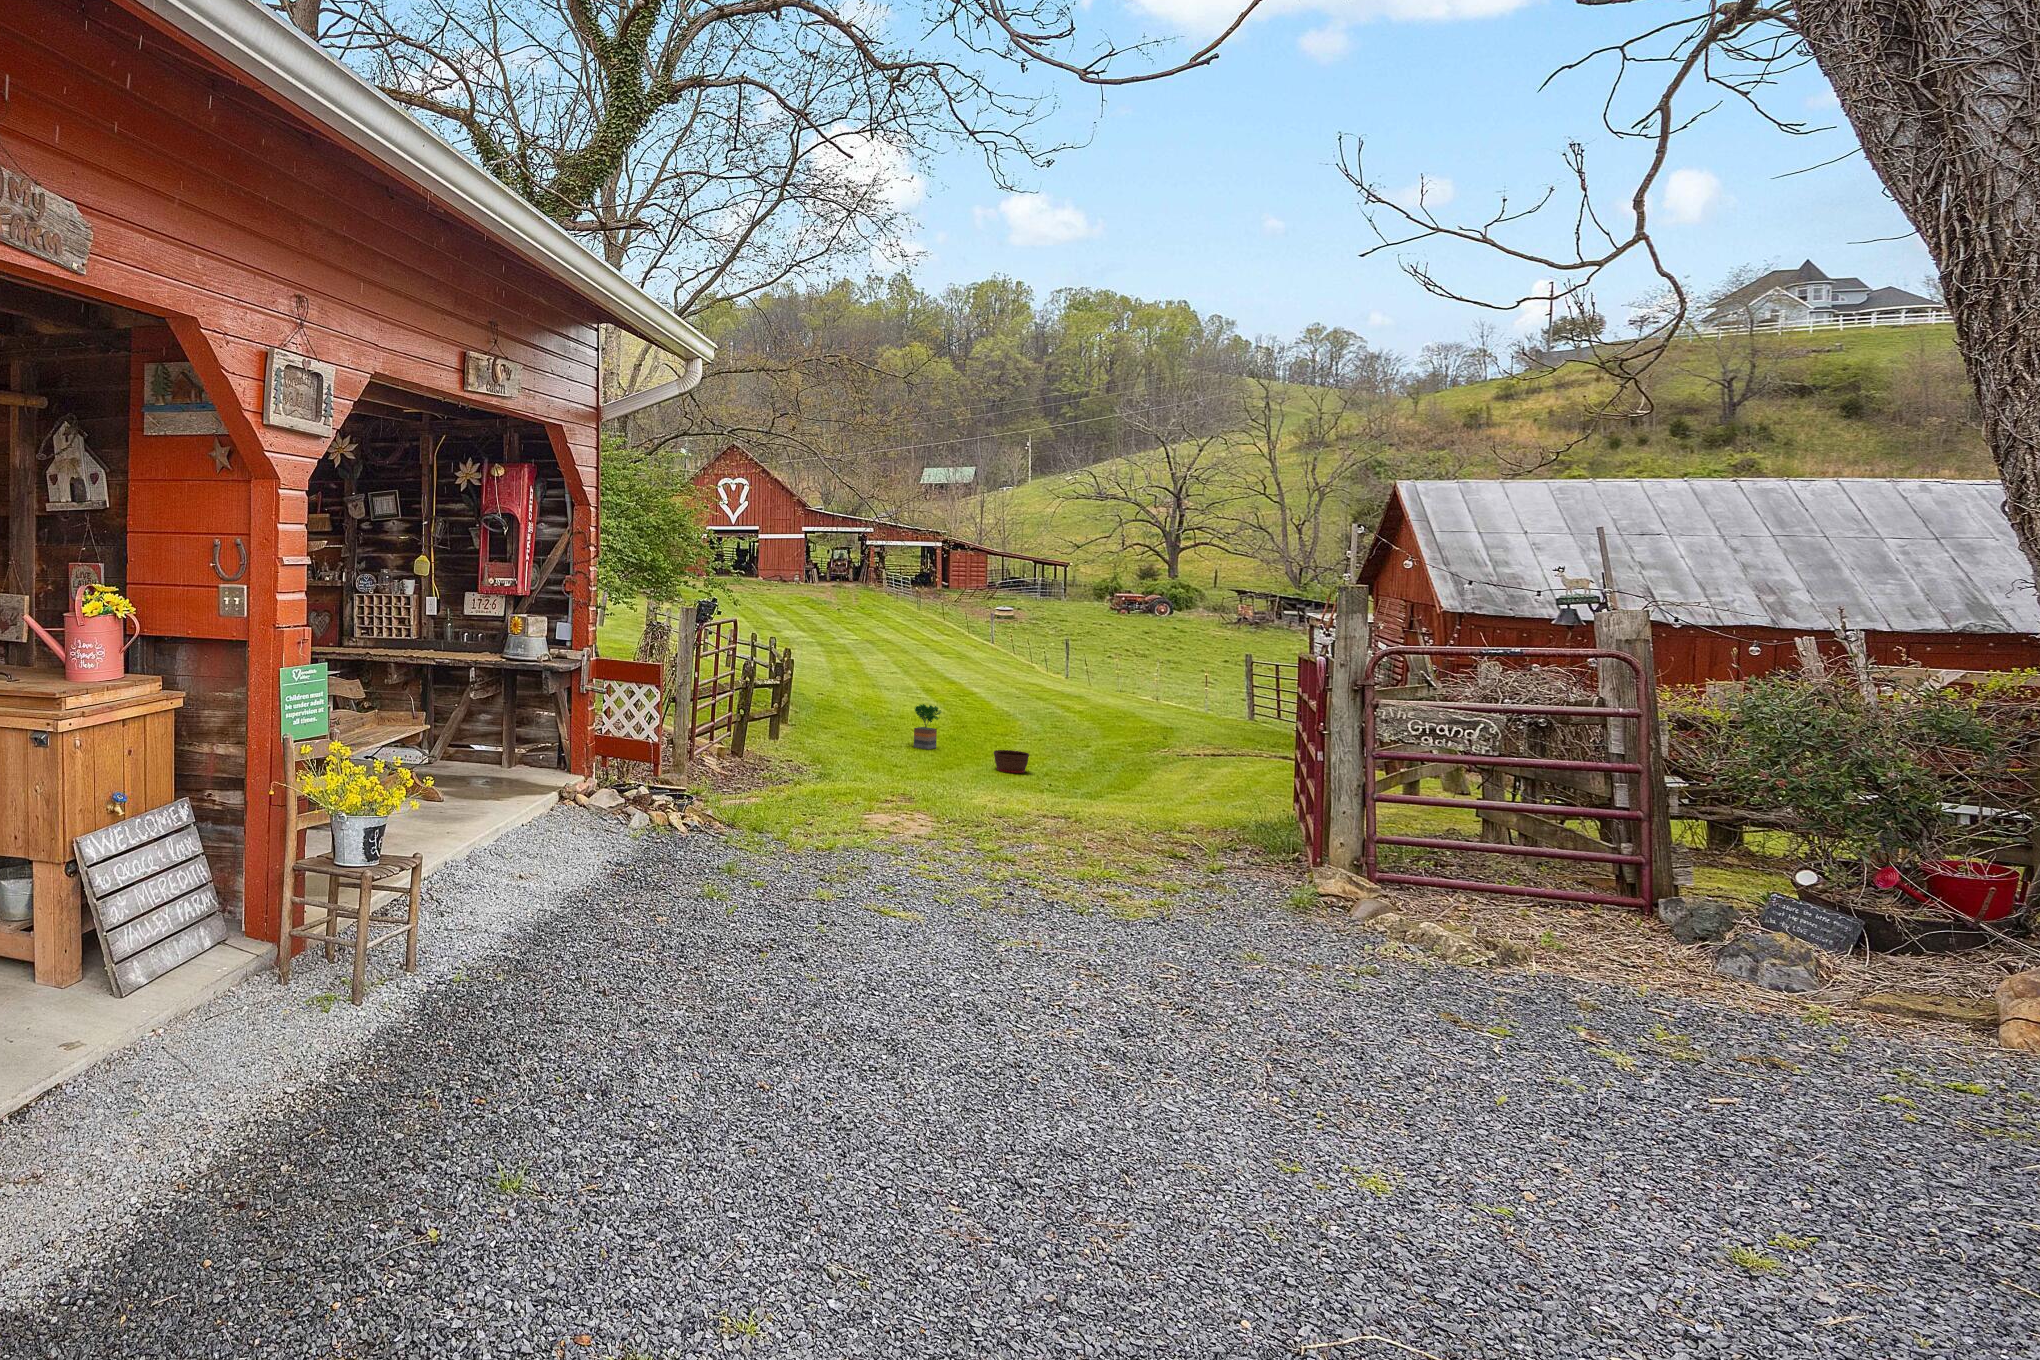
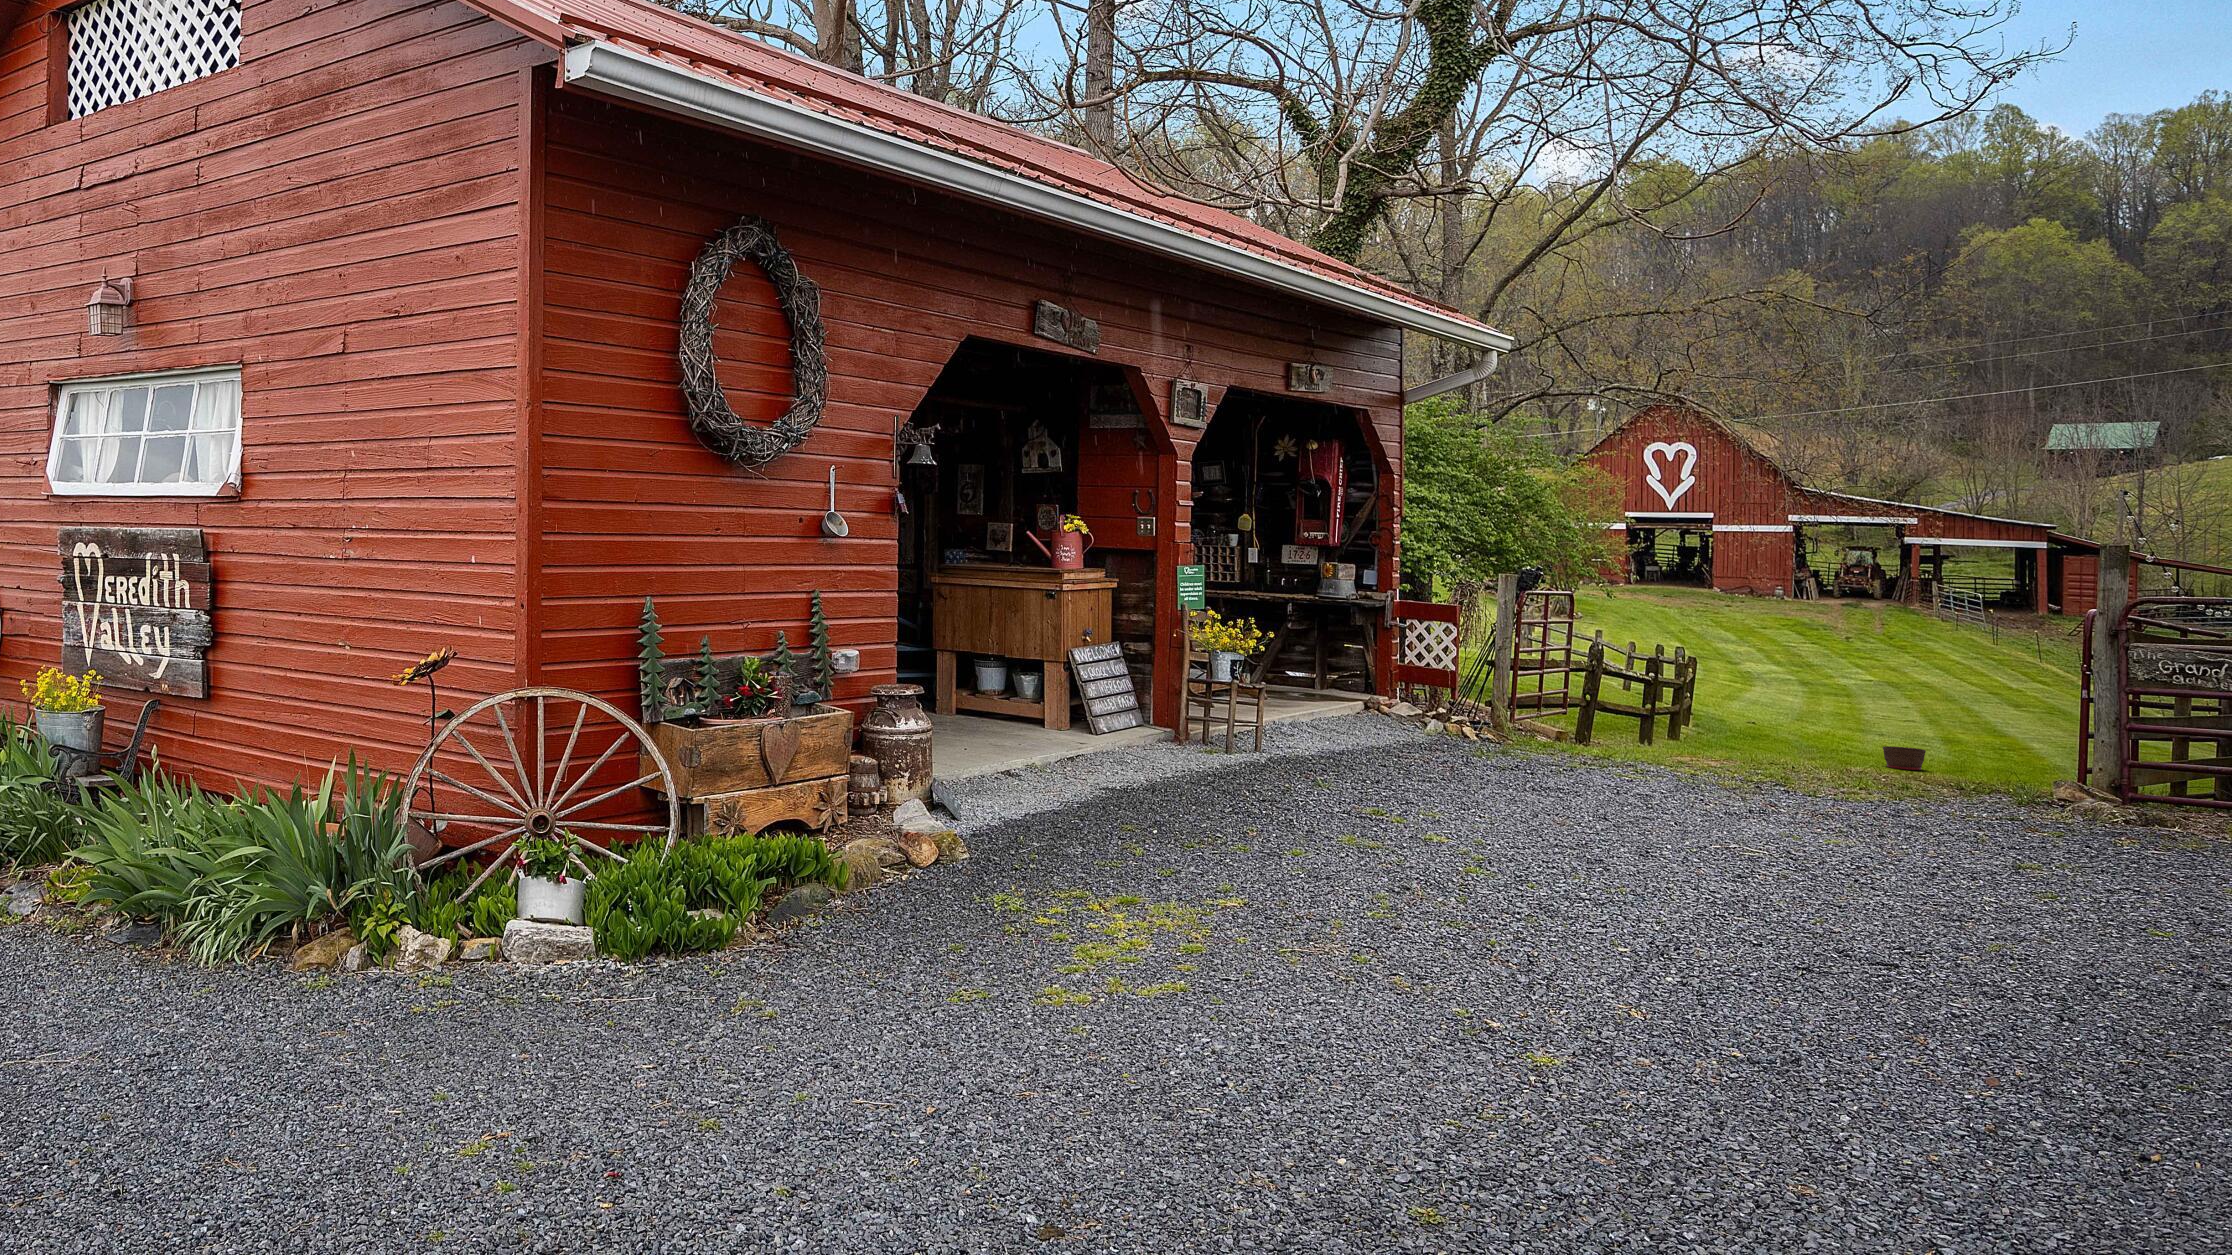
potted tree: present [914,704,941,749] -> none [1800,699,1837,750]

